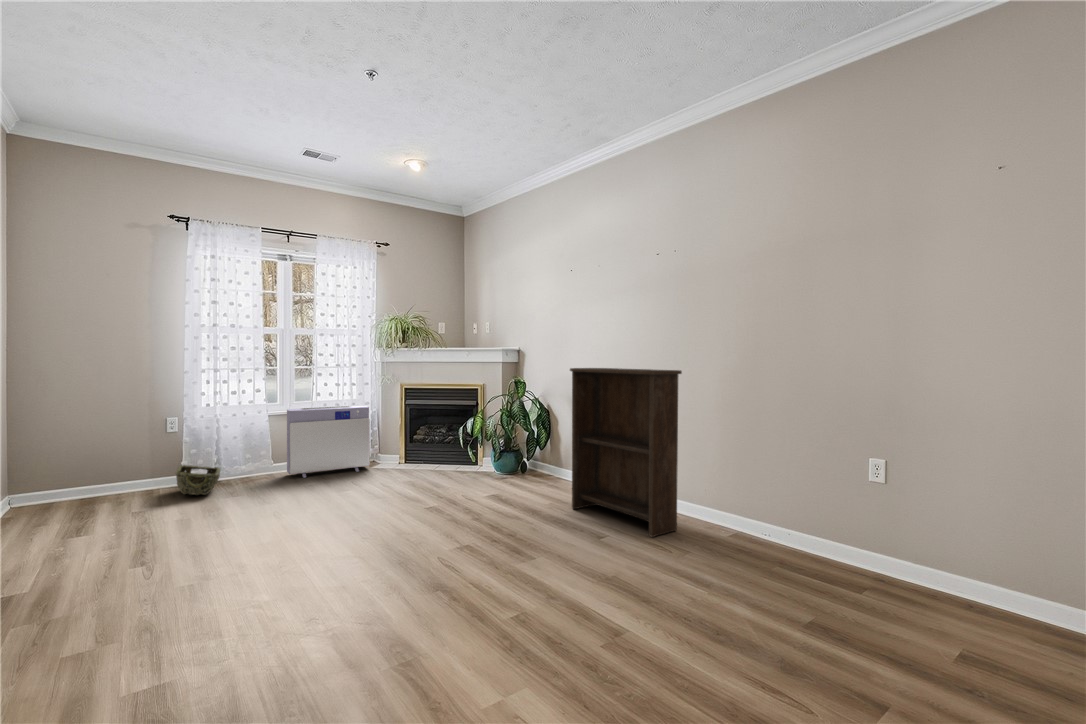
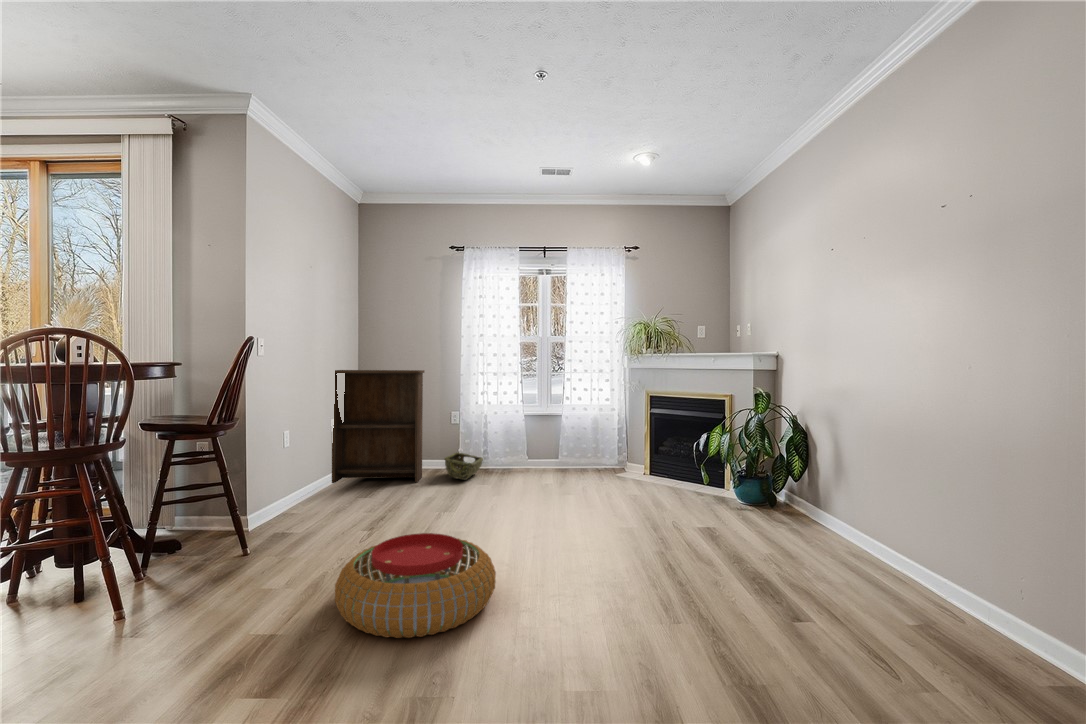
bookshelf: present [570,368,682,537] -> present [332,370,425,483]
air purifier: present [287,406,370,478] -> none [537,411,611,477]
pouf: none [202,532,378,637] -> present [335,533,496,638]

